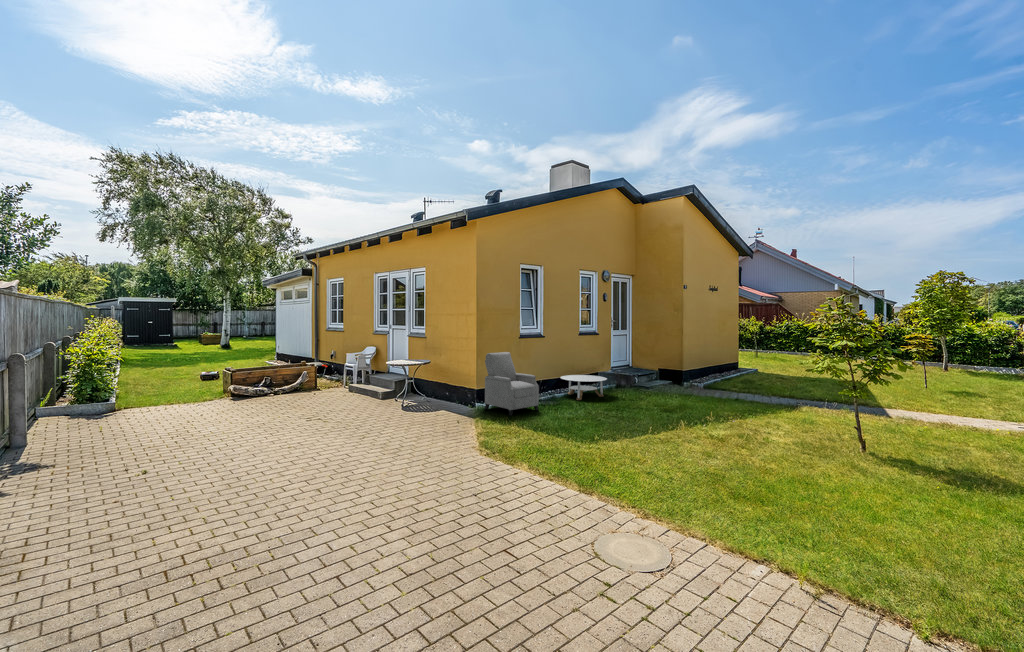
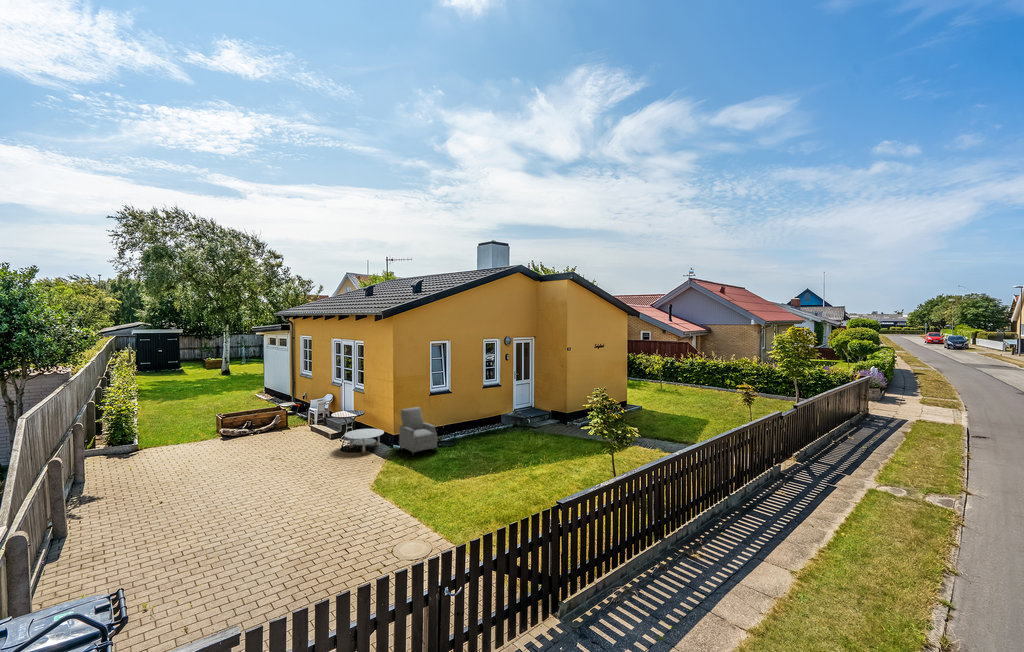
round table: present [560,375,607,400] -> present [344,429,384,454]

